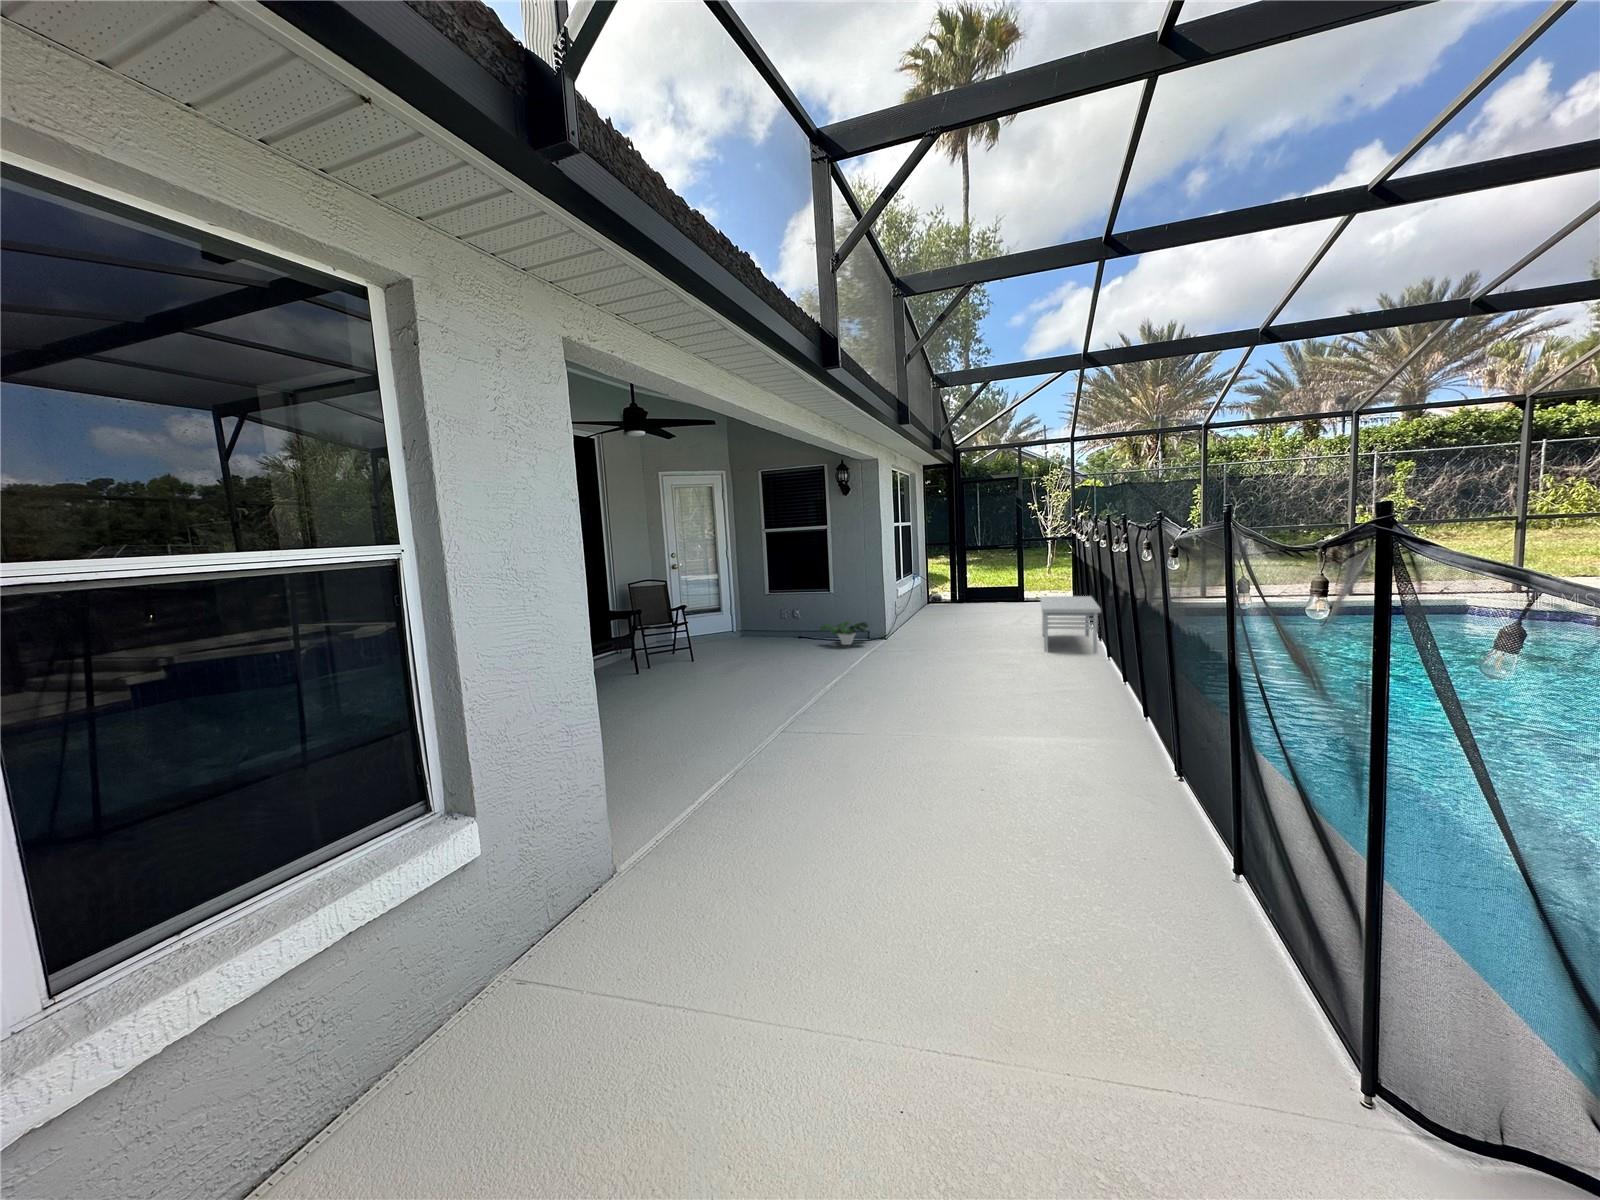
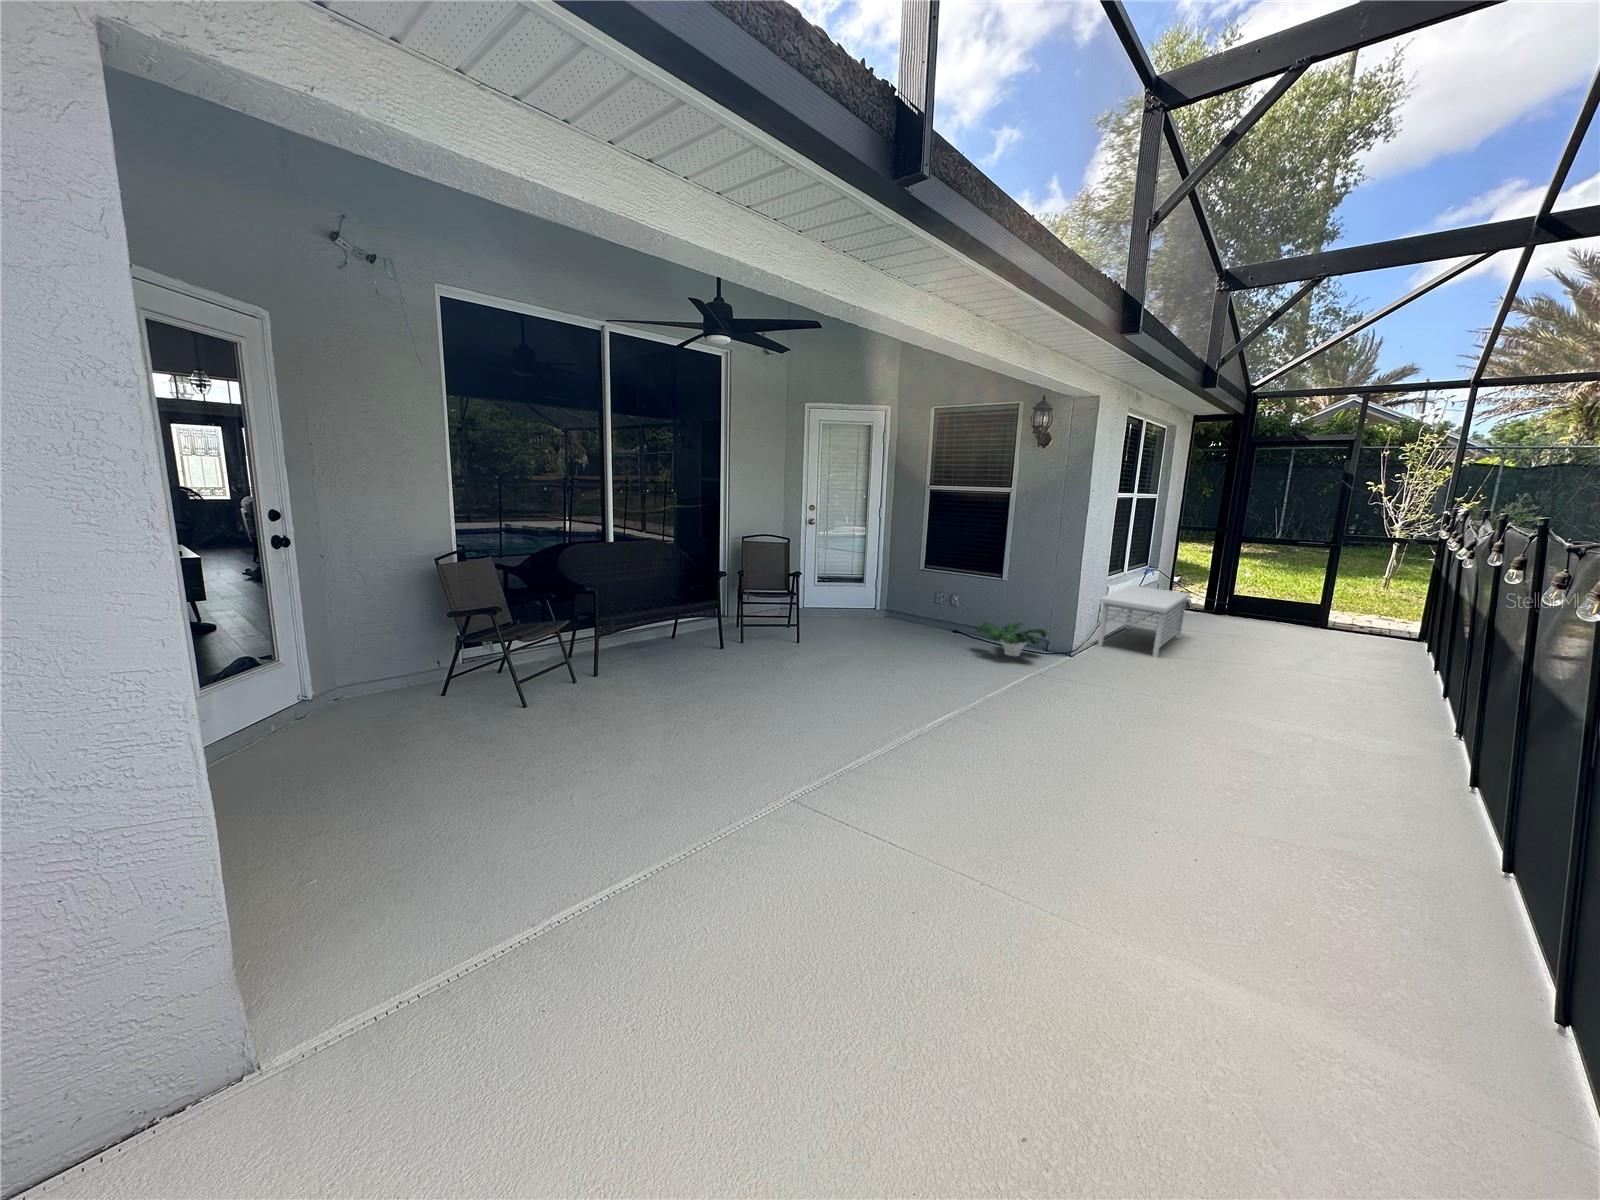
storage bench: present [1040,596,1101,654] -> present [1098,585,1190,657]

